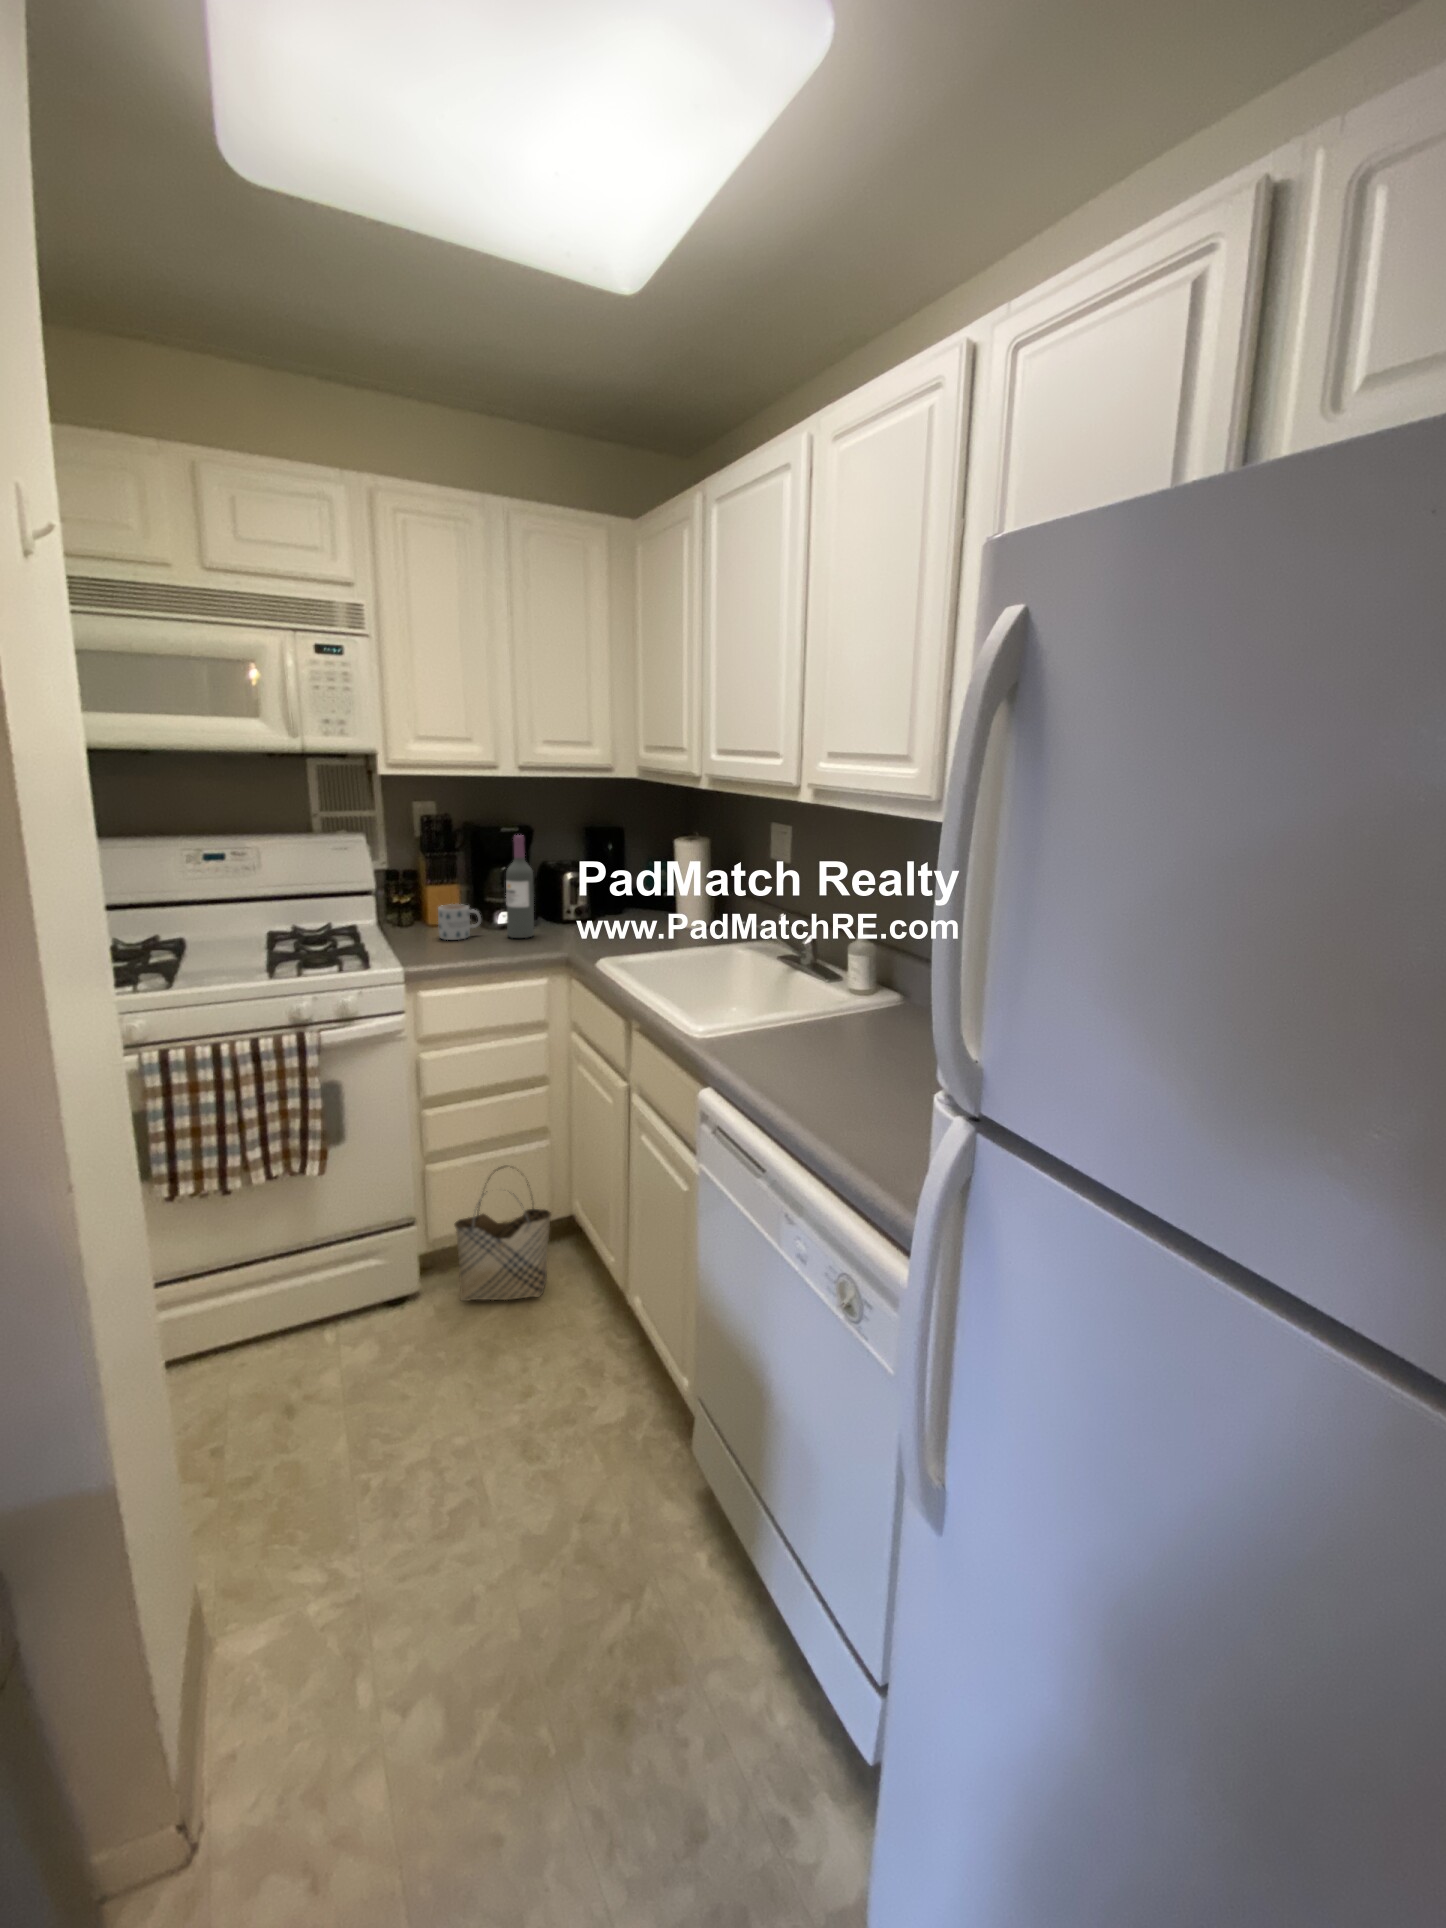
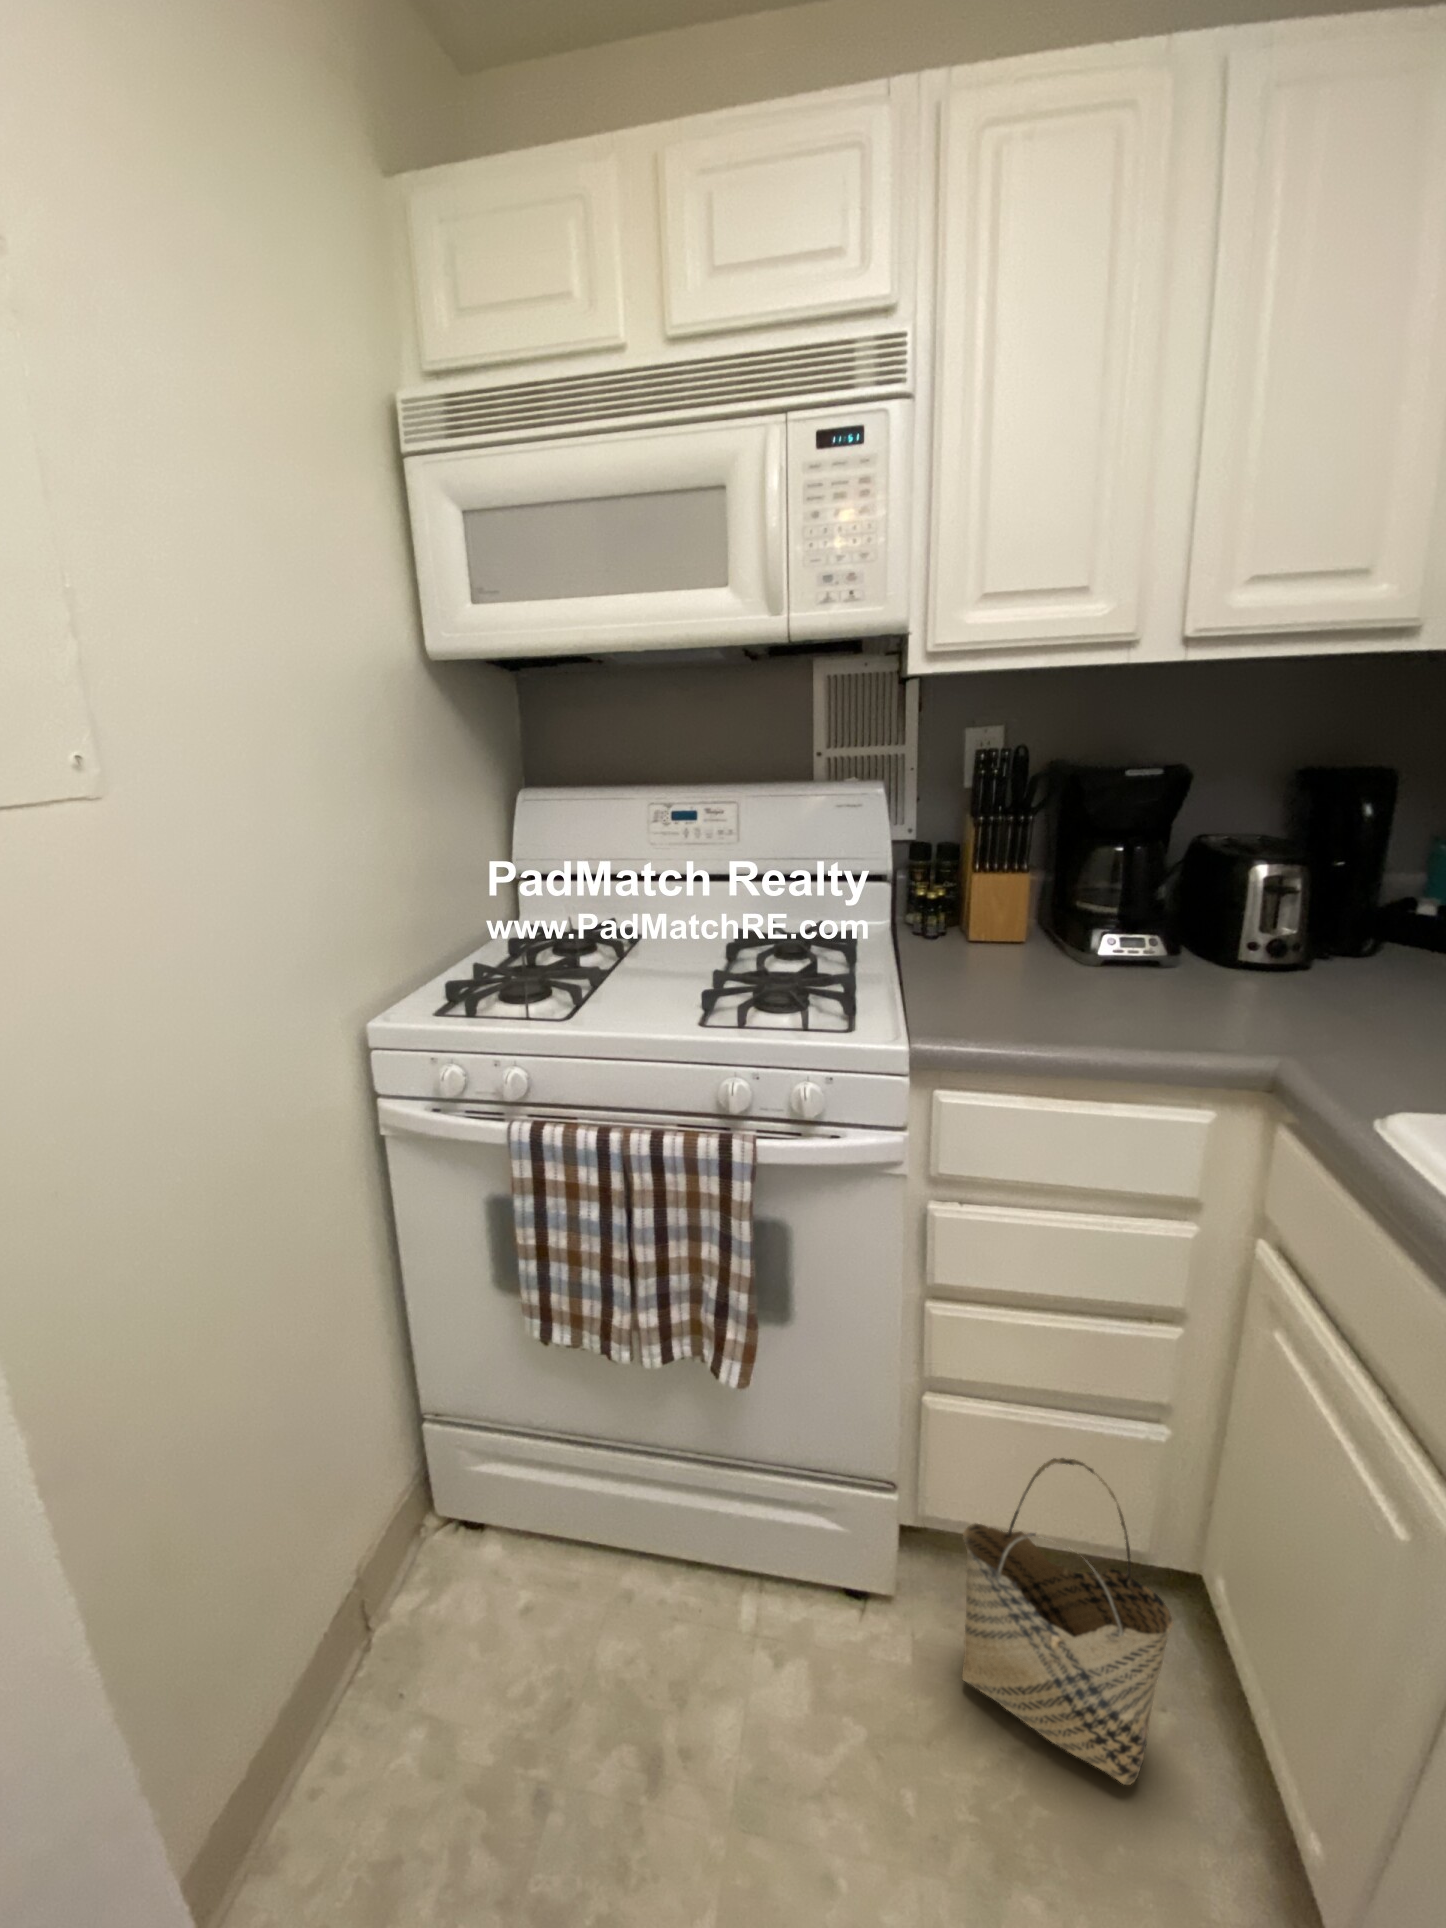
wine bottle: present [506,835,534,938] -> none [1124,783,1200,1002]
mug: present [438,904,481,940] -> none [988,914,1072,985]

